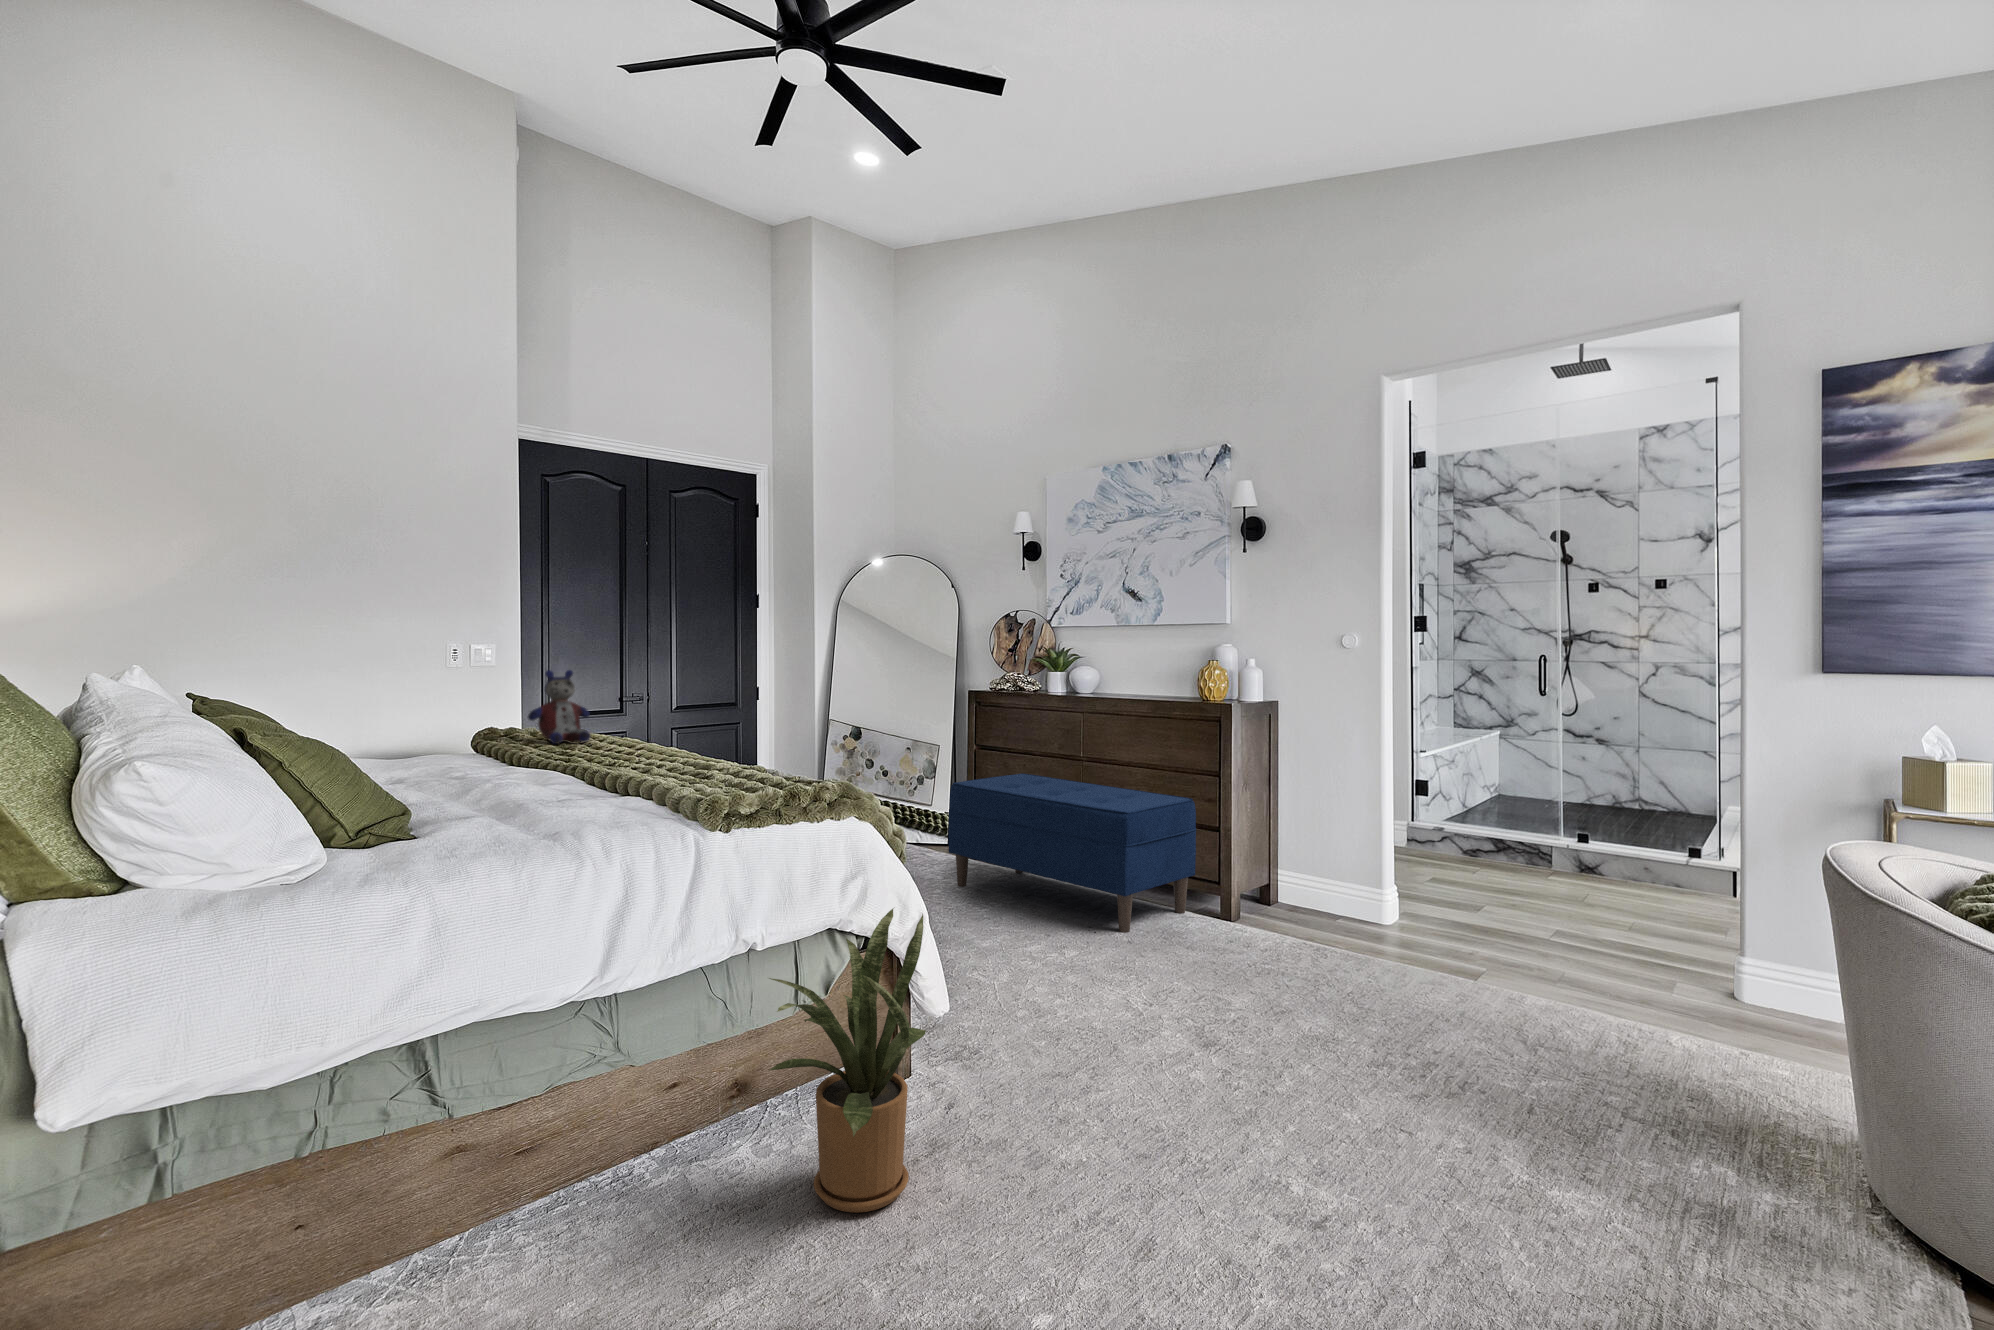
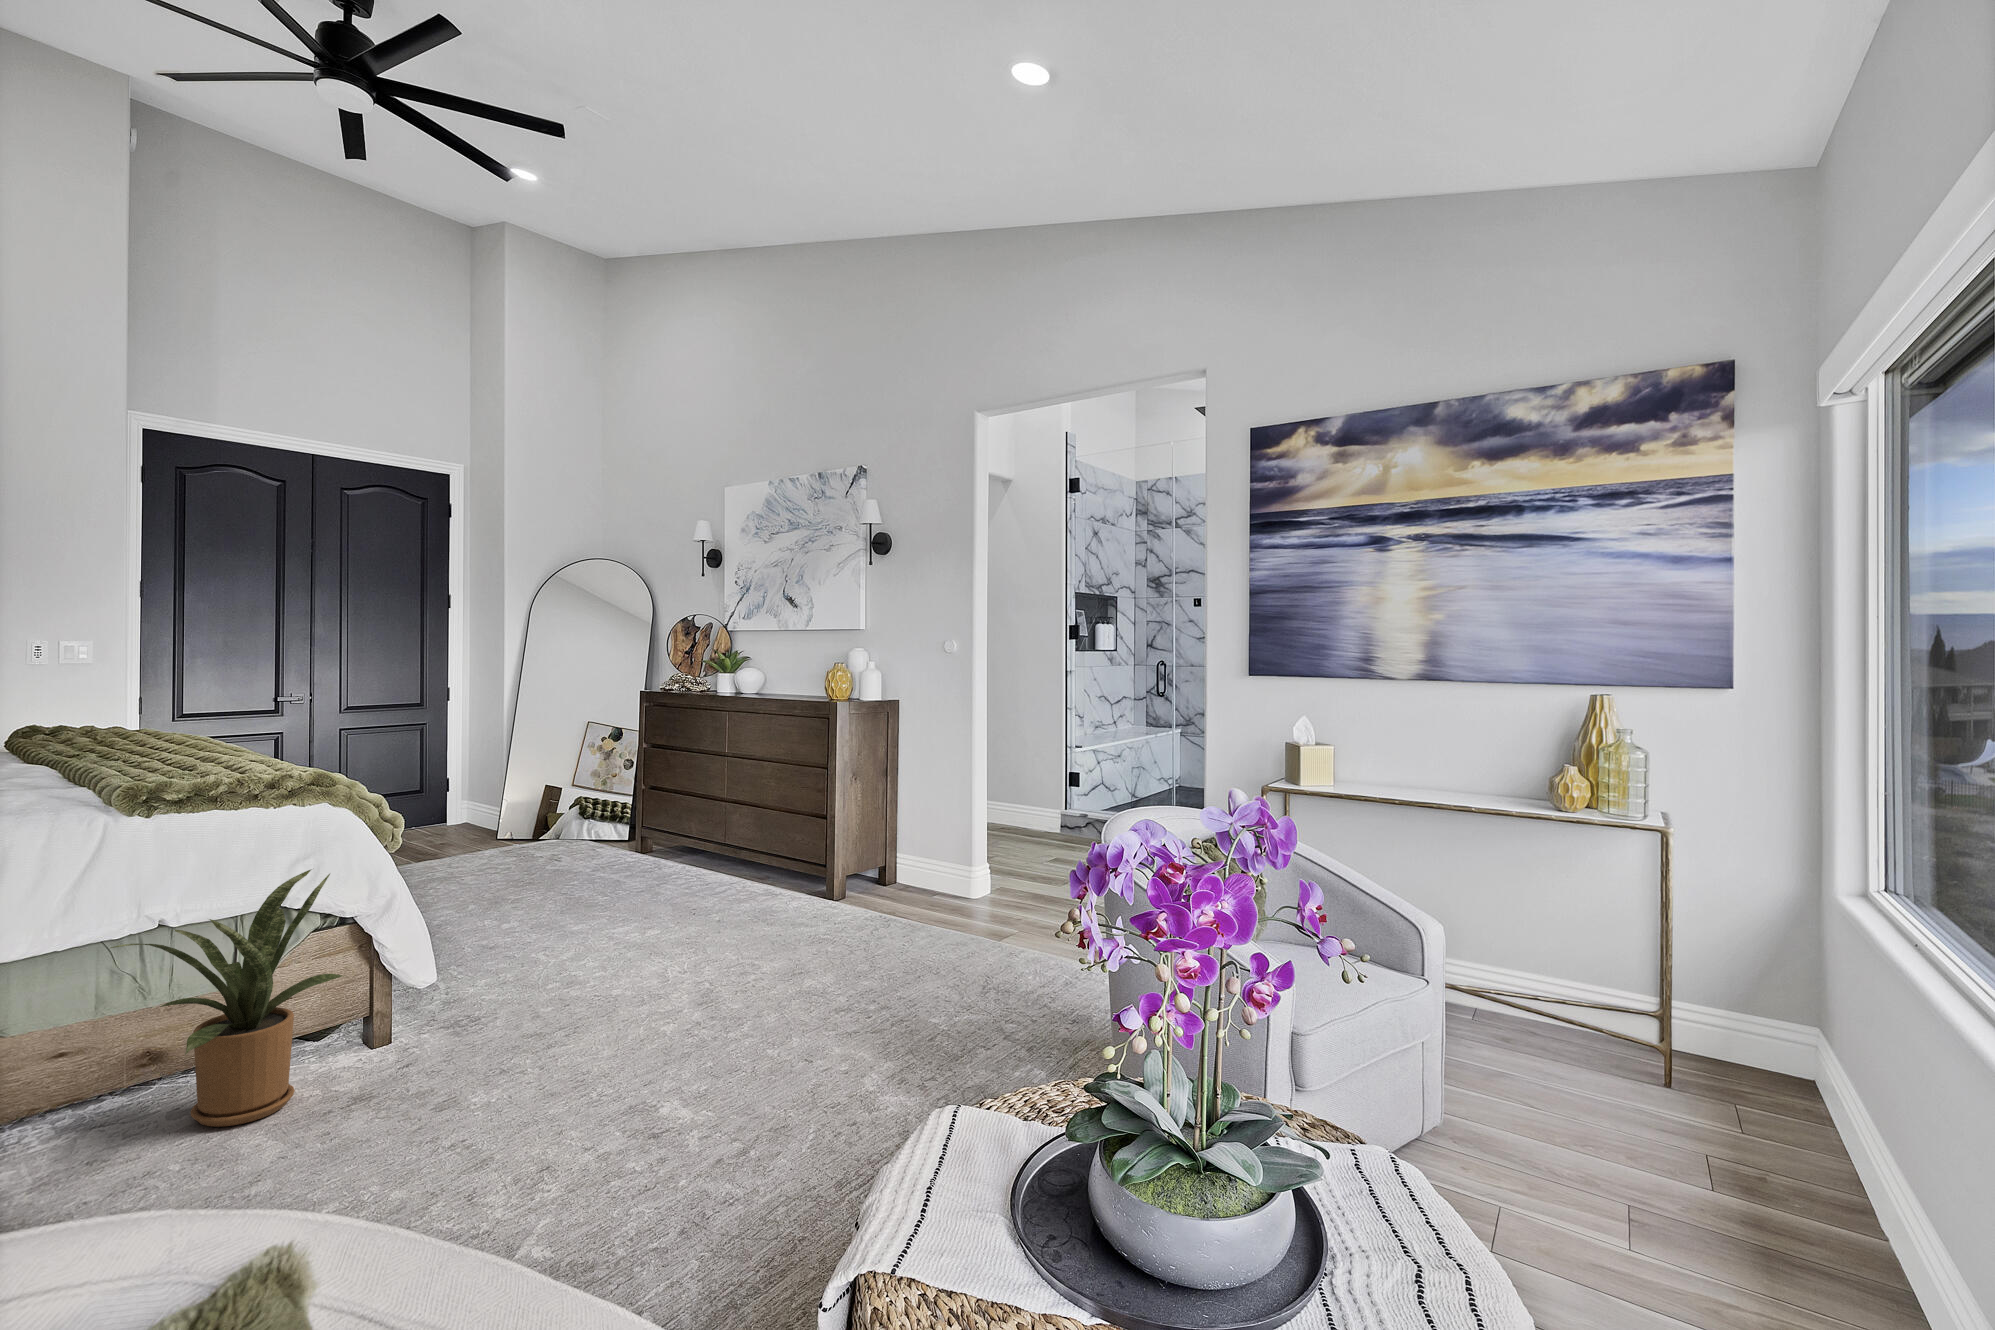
stuffed bear: present [528,670,590,744] -> none [98,661,175,732]
bench: present [949,773,1196,933] -> none [591,766,805,908]

